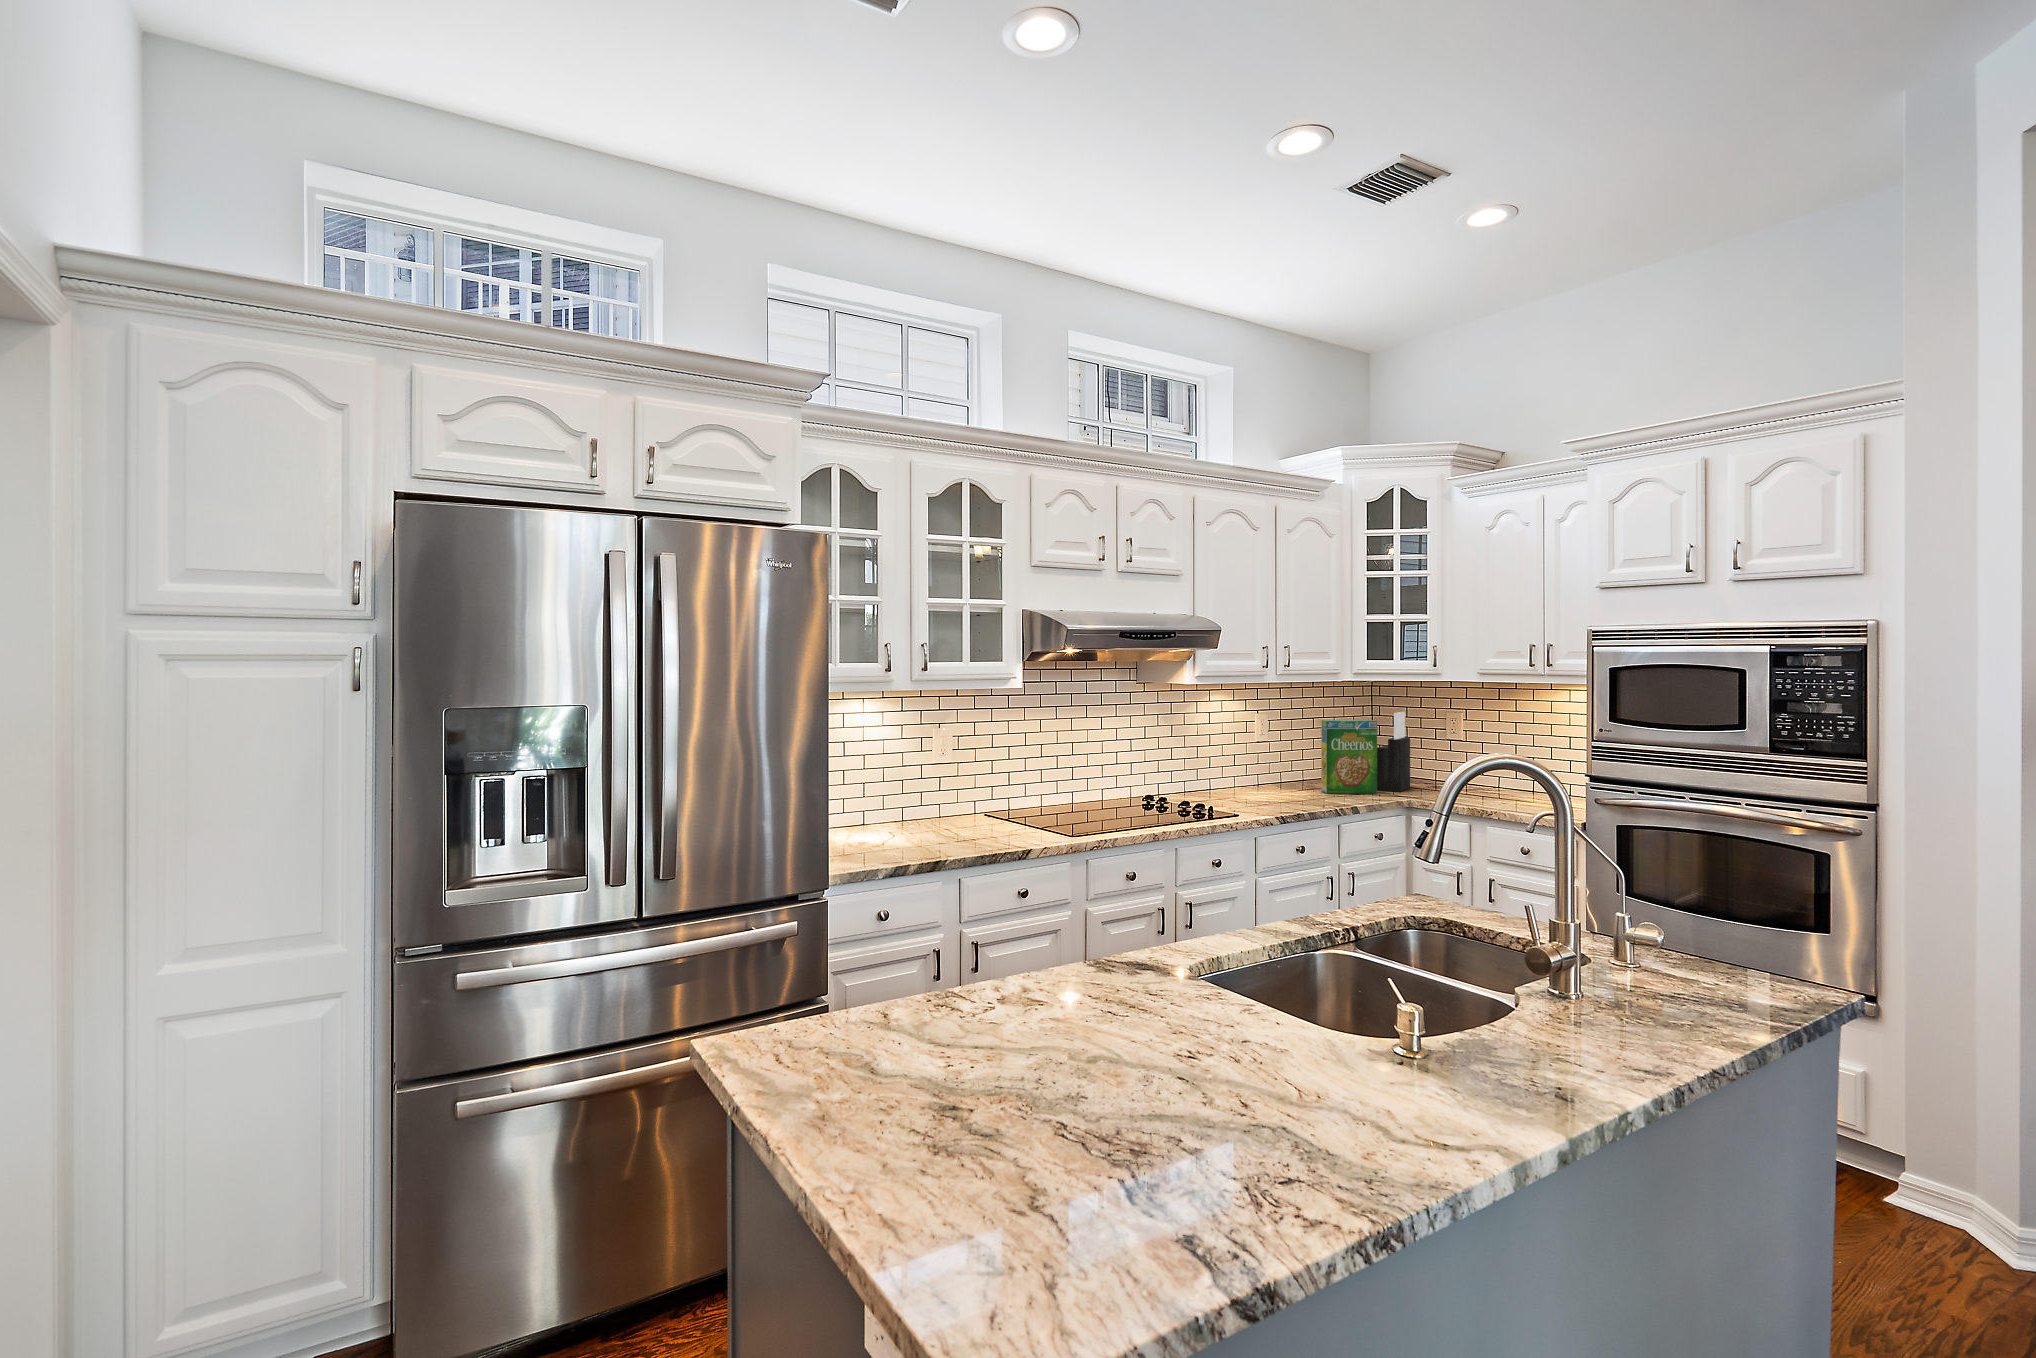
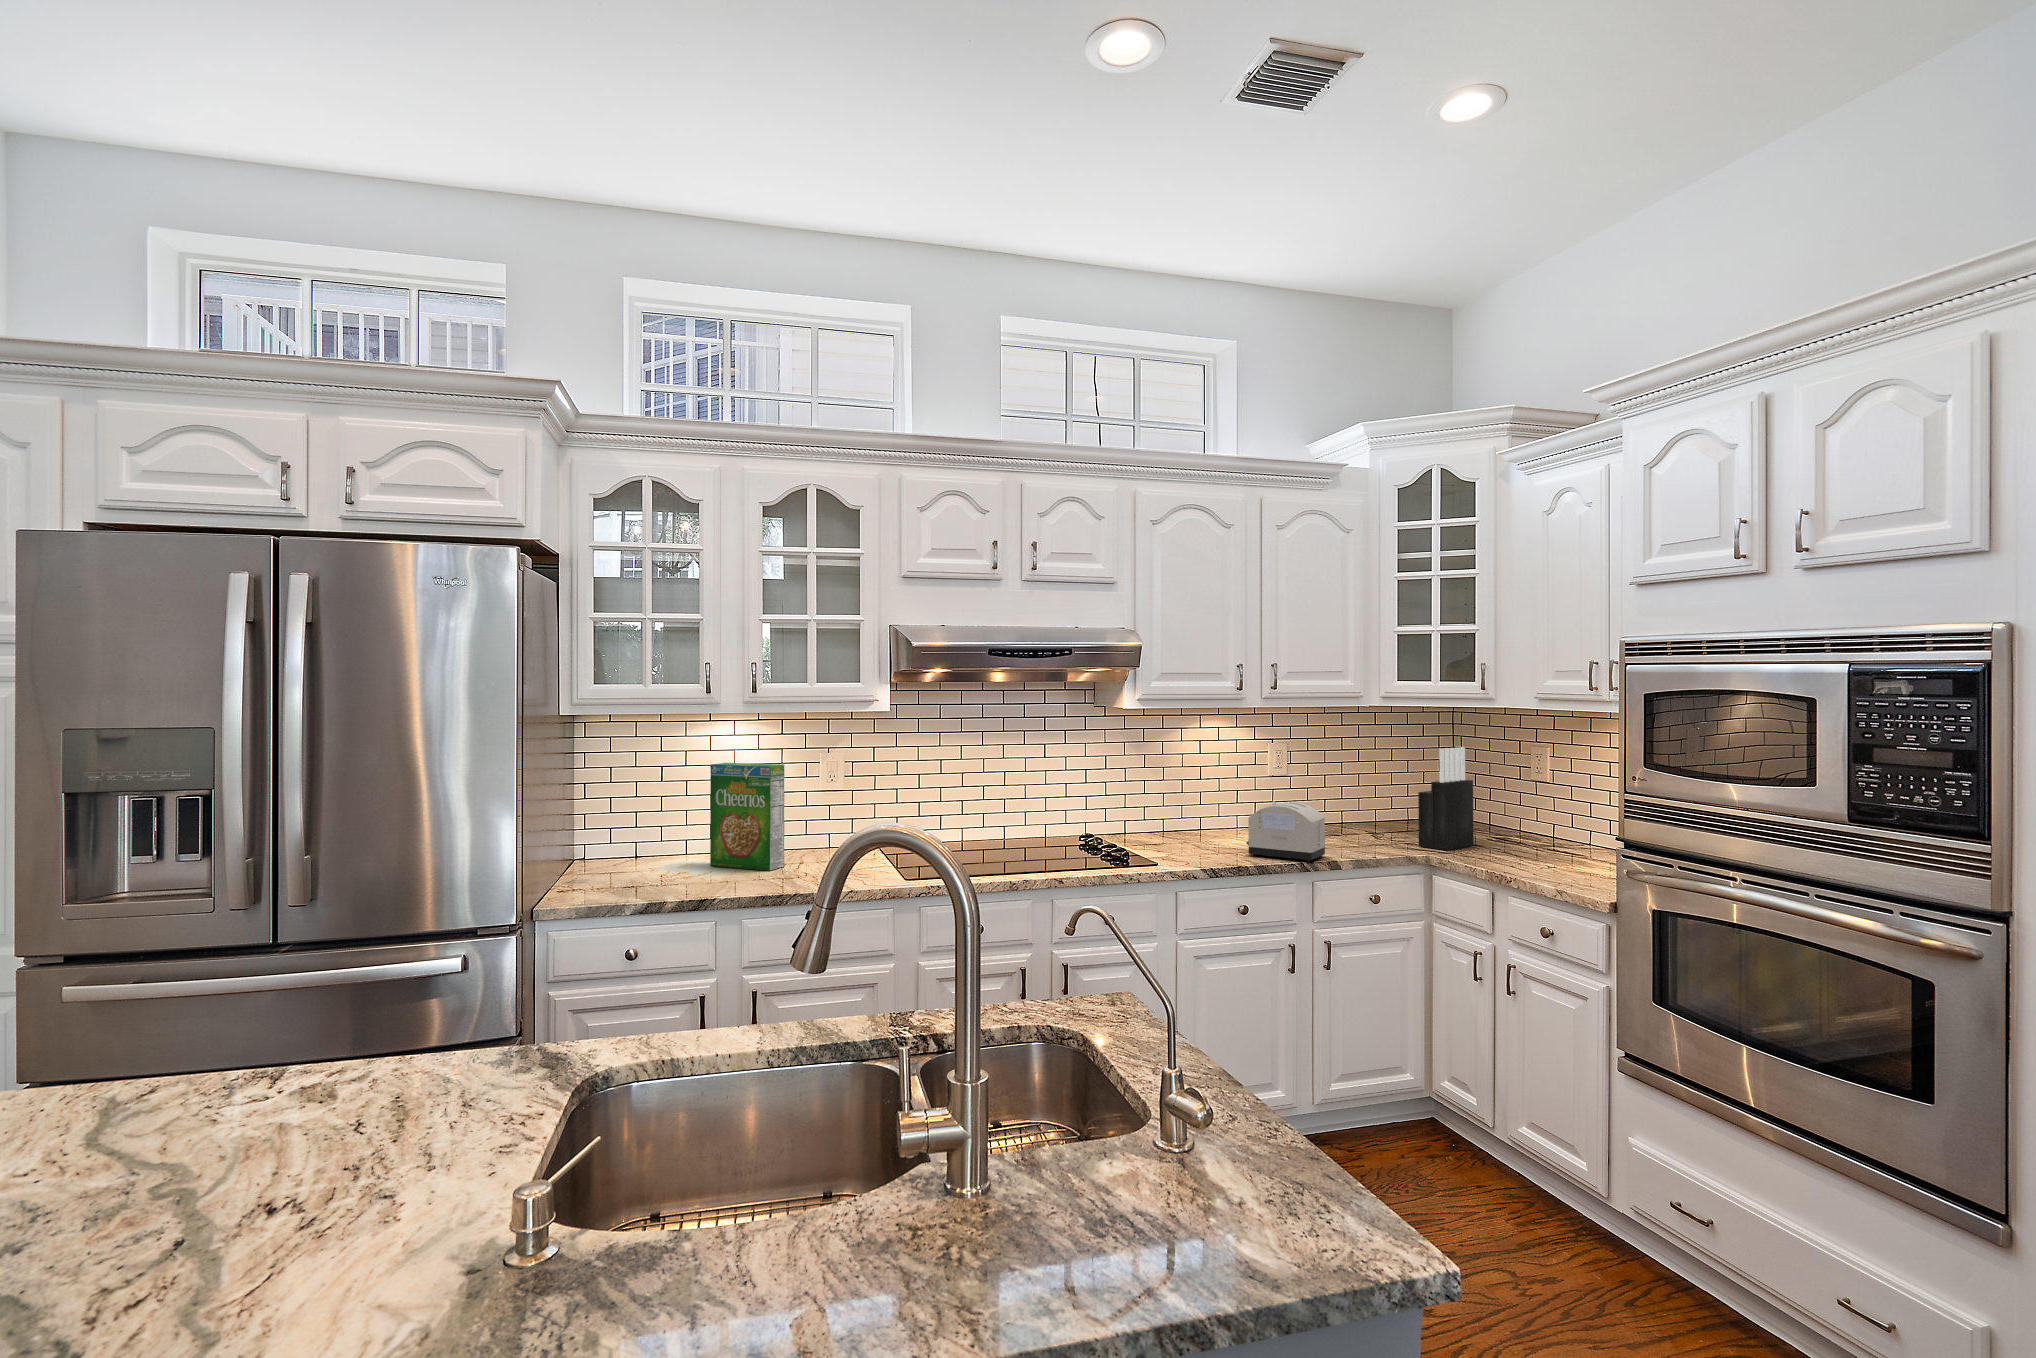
cereal box: present [1321,720,1377,794] -> present [710,763,784,871]
toaster: none [1276,758,1334,805] -> present [1246,801,1325,862]

